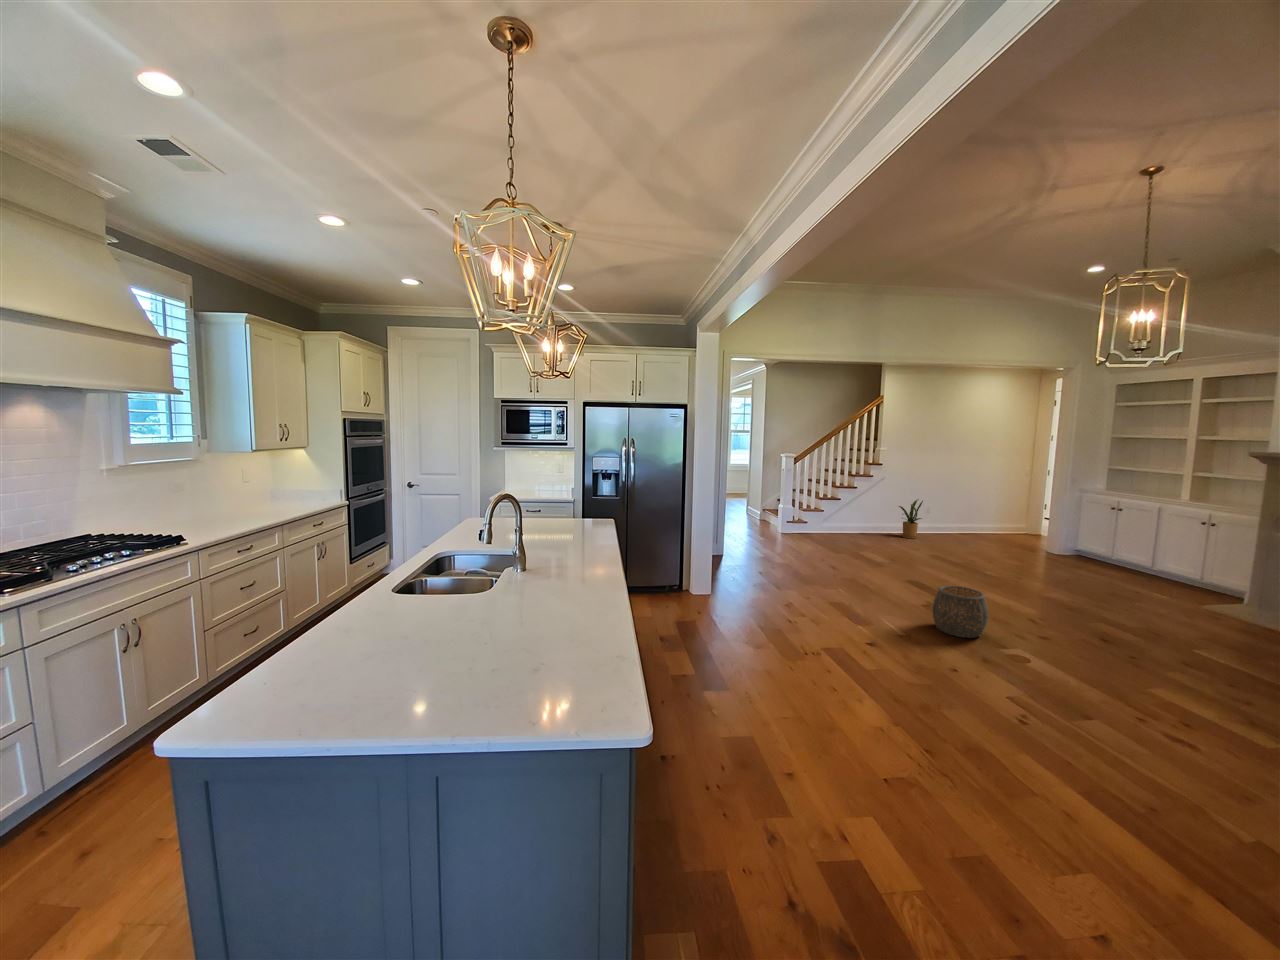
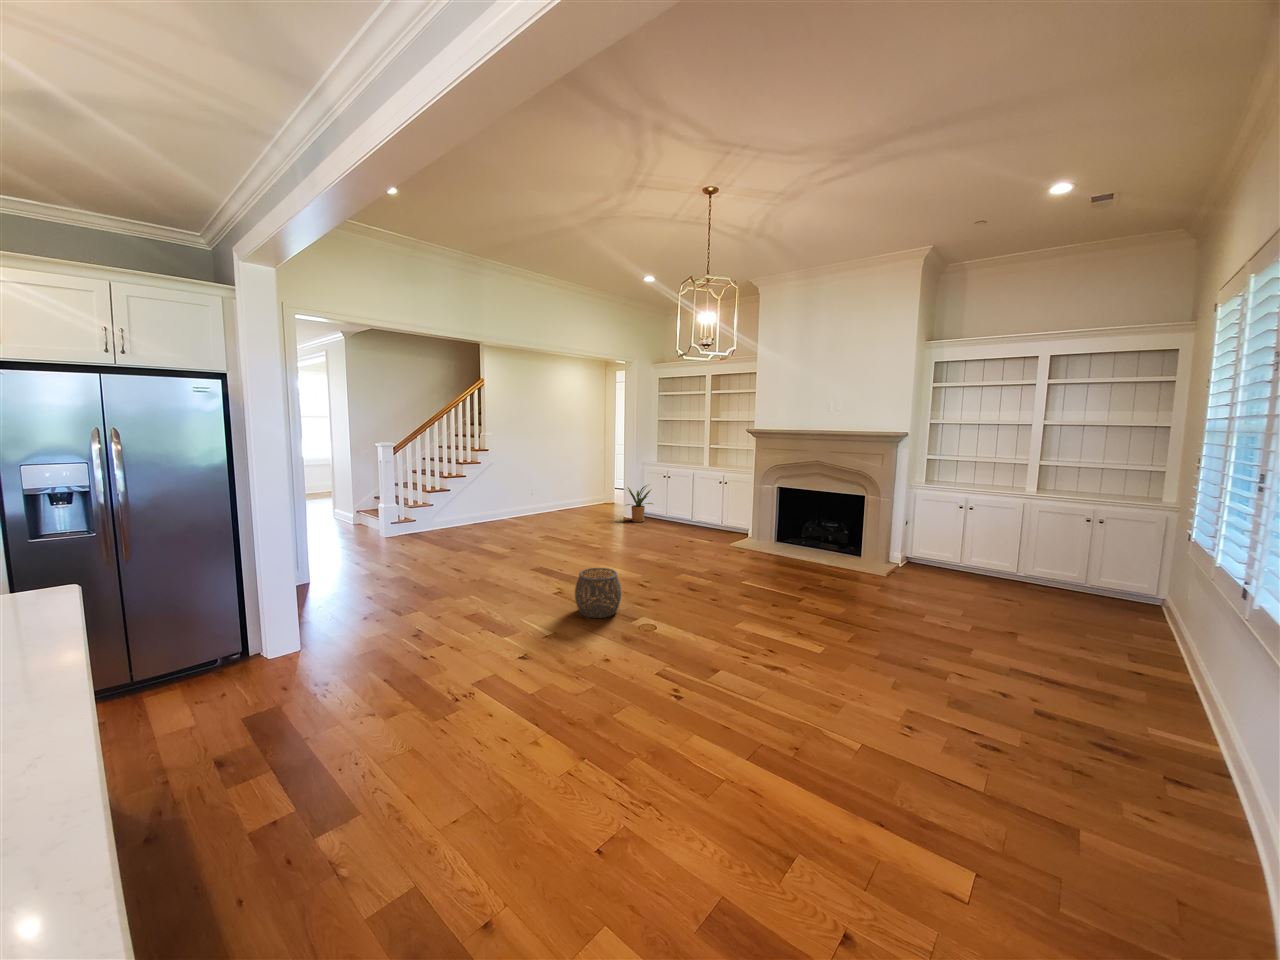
house plant: present [899,499,923,539] -> present [625,485,653,522]

